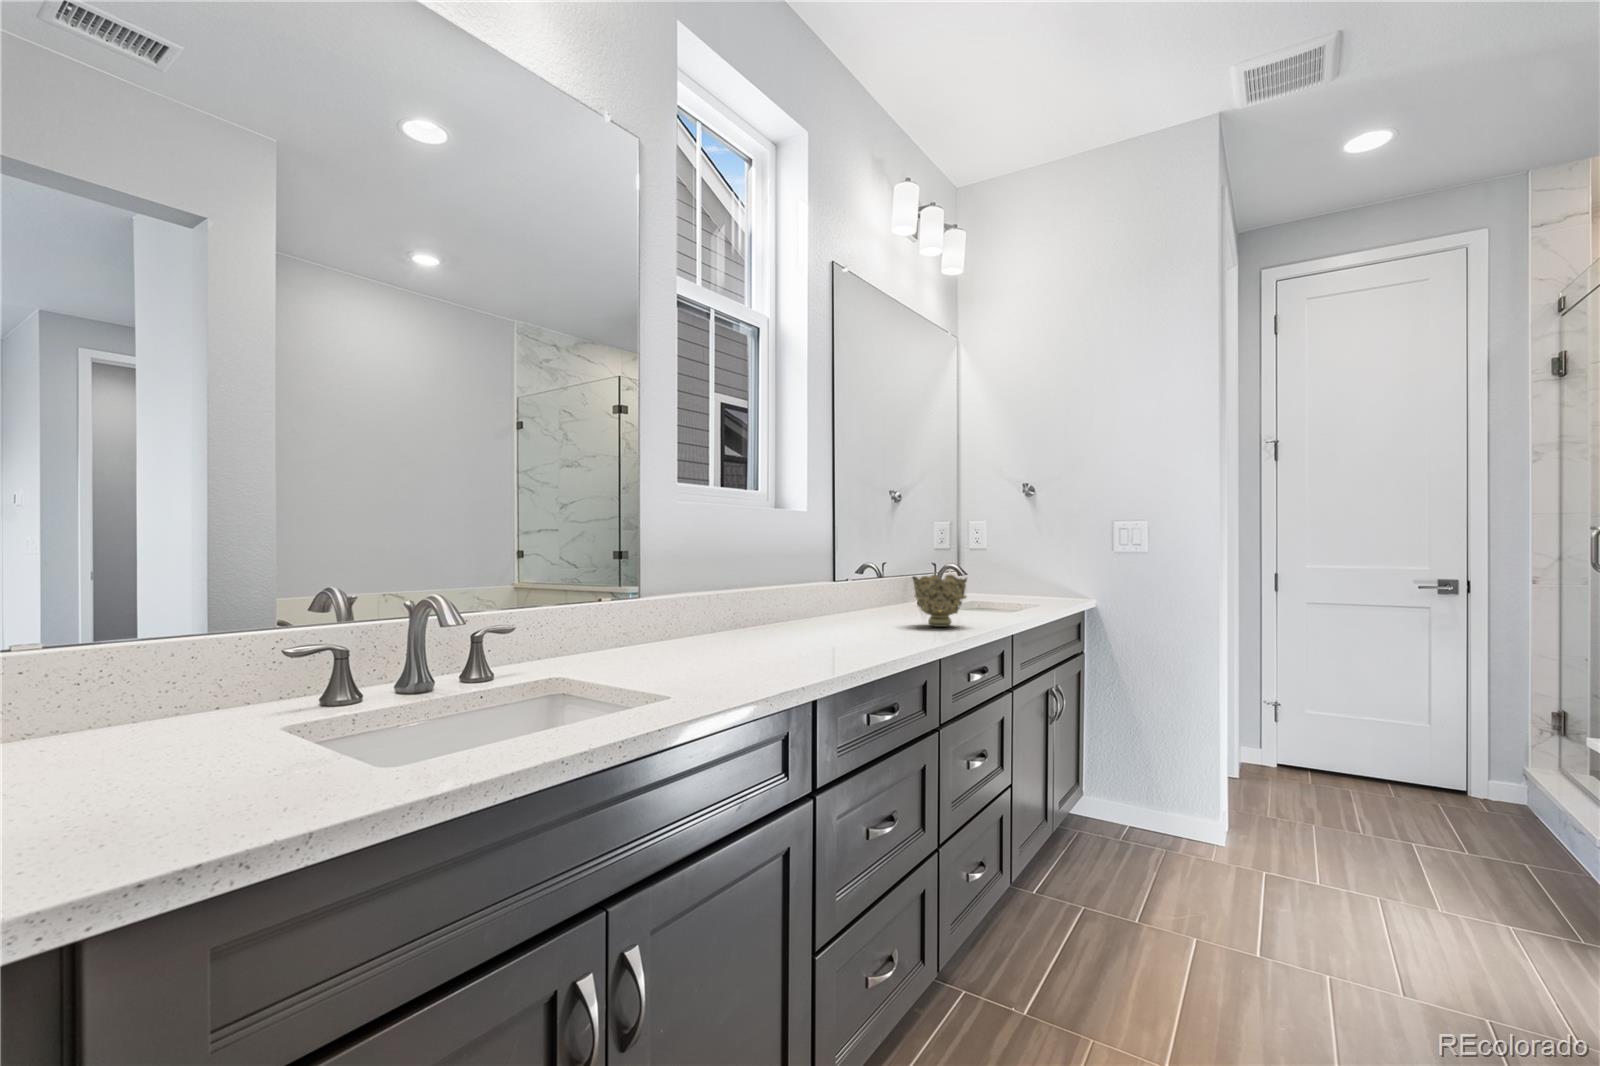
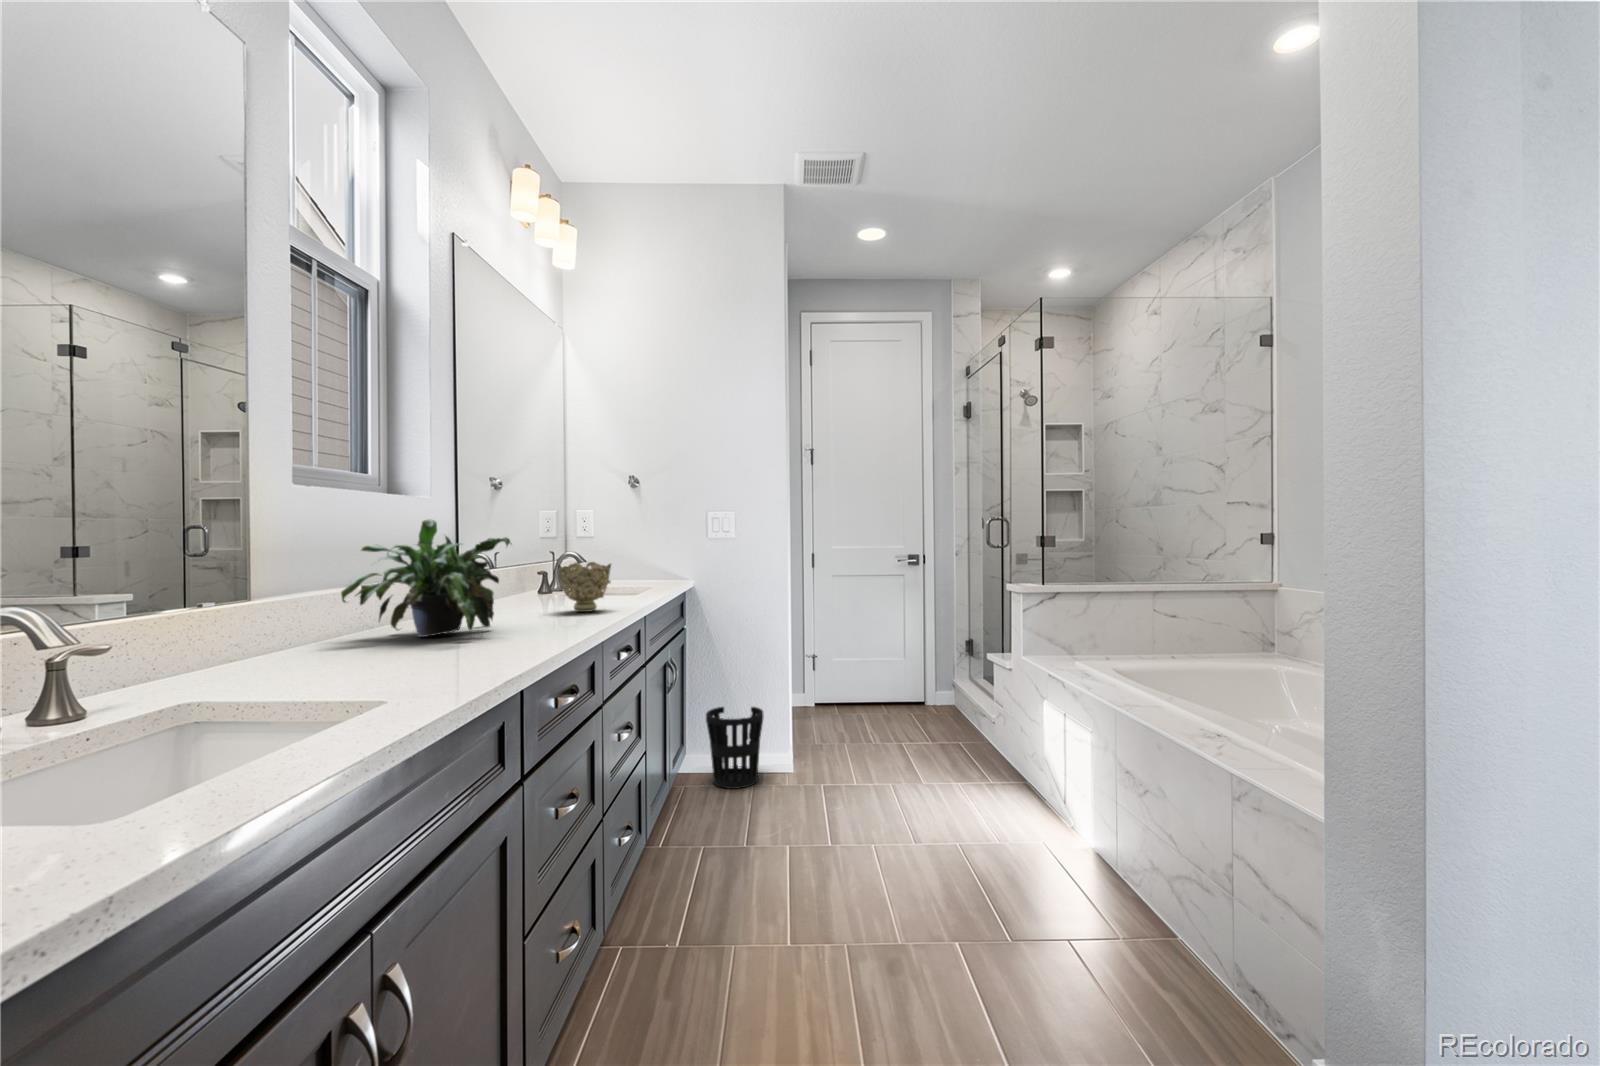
potted plant: none [711,531,855,640] -> present [341,519,510,637]
wastebasket: none [1106,750,1182,853] -> present [706,707,764,789]

